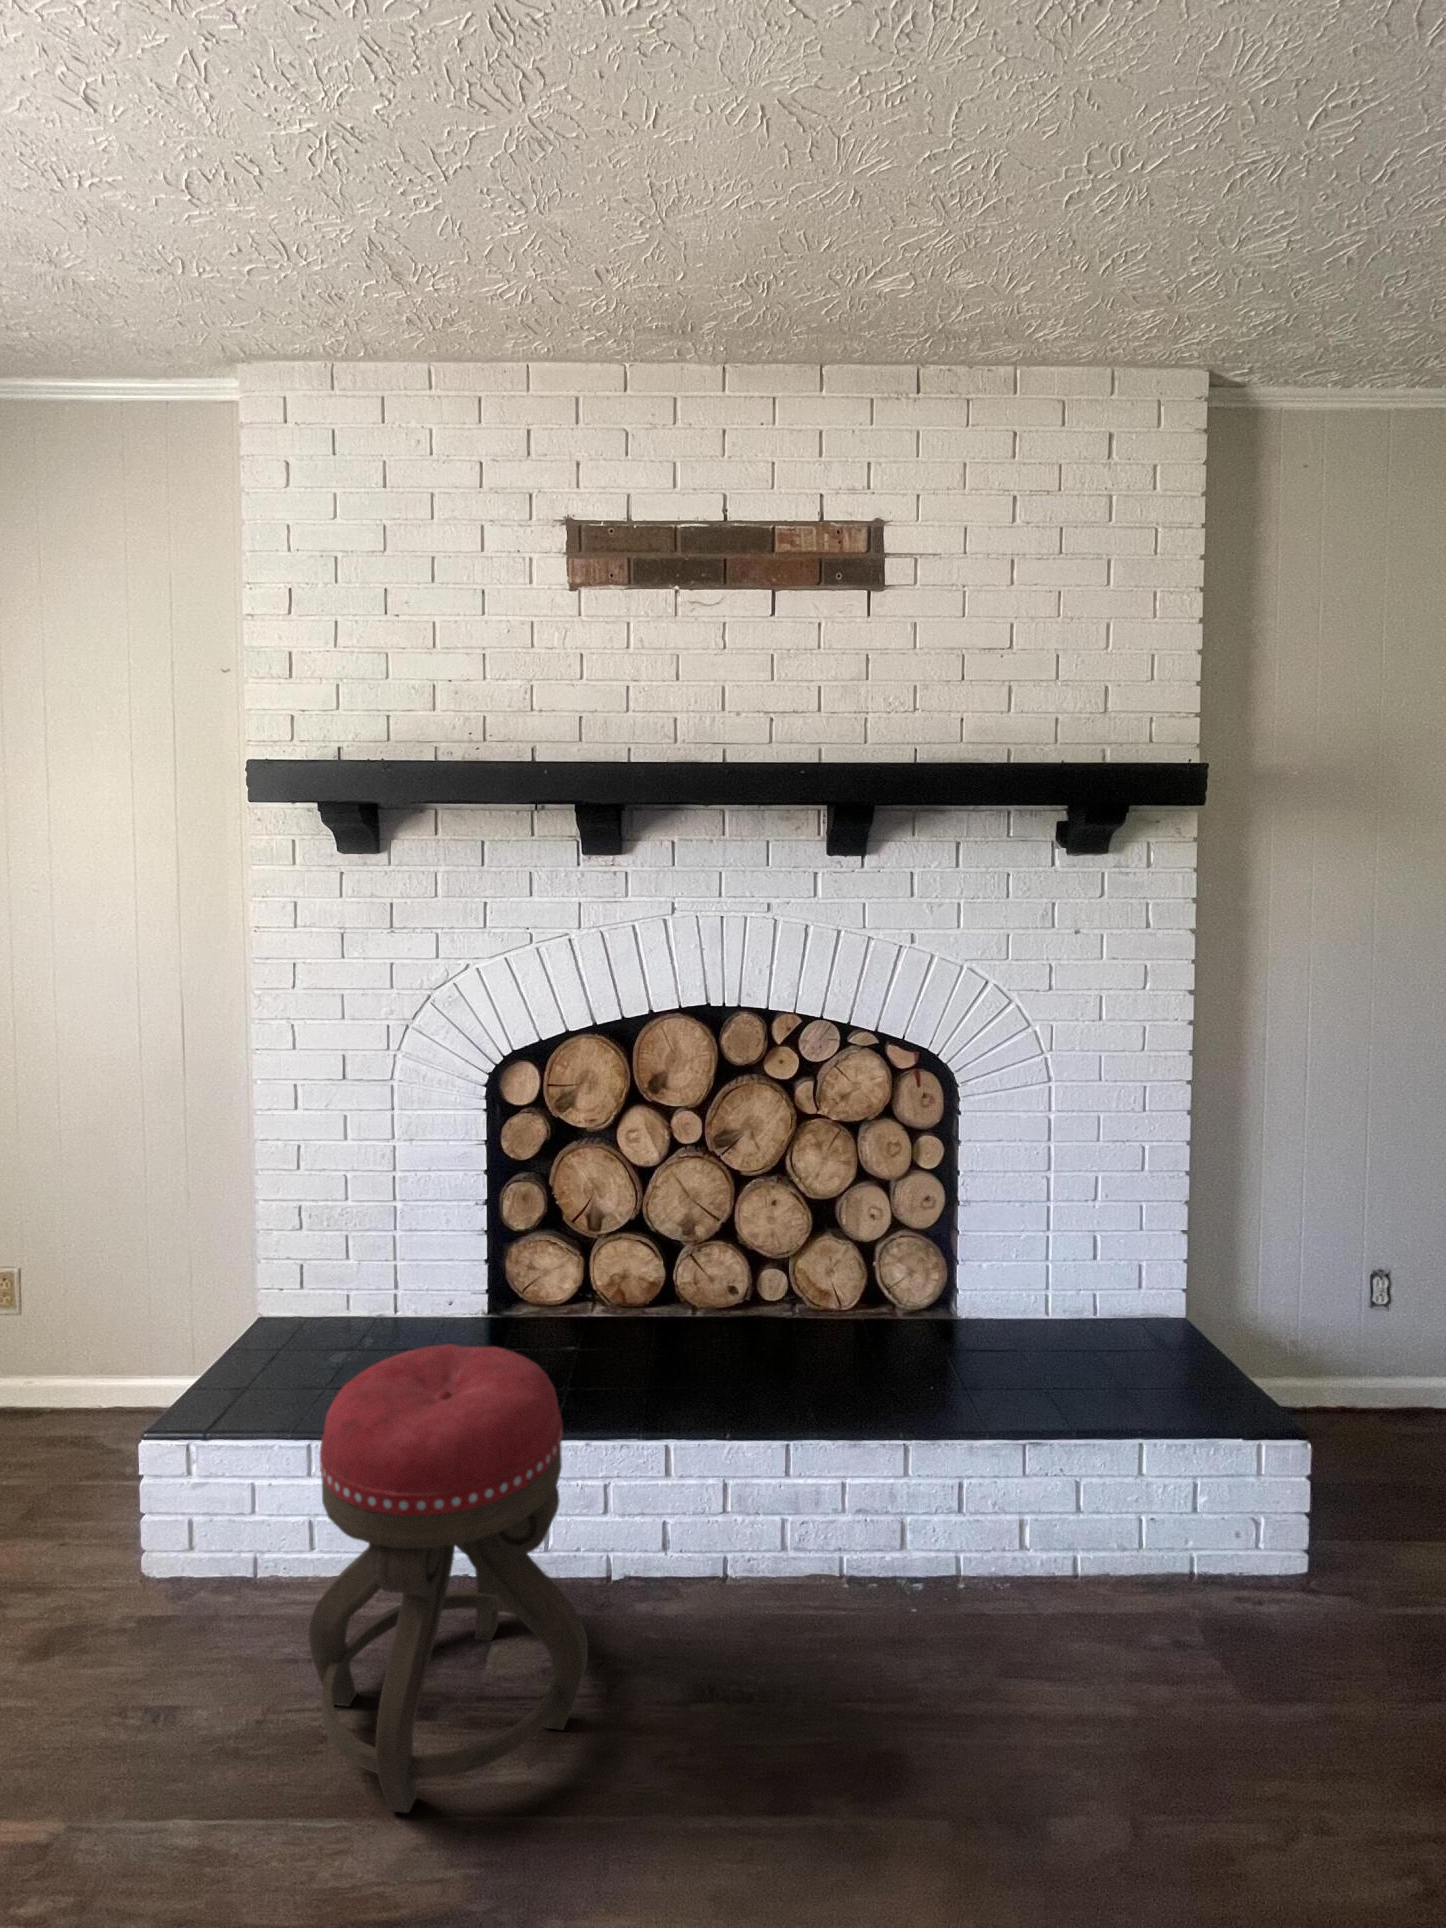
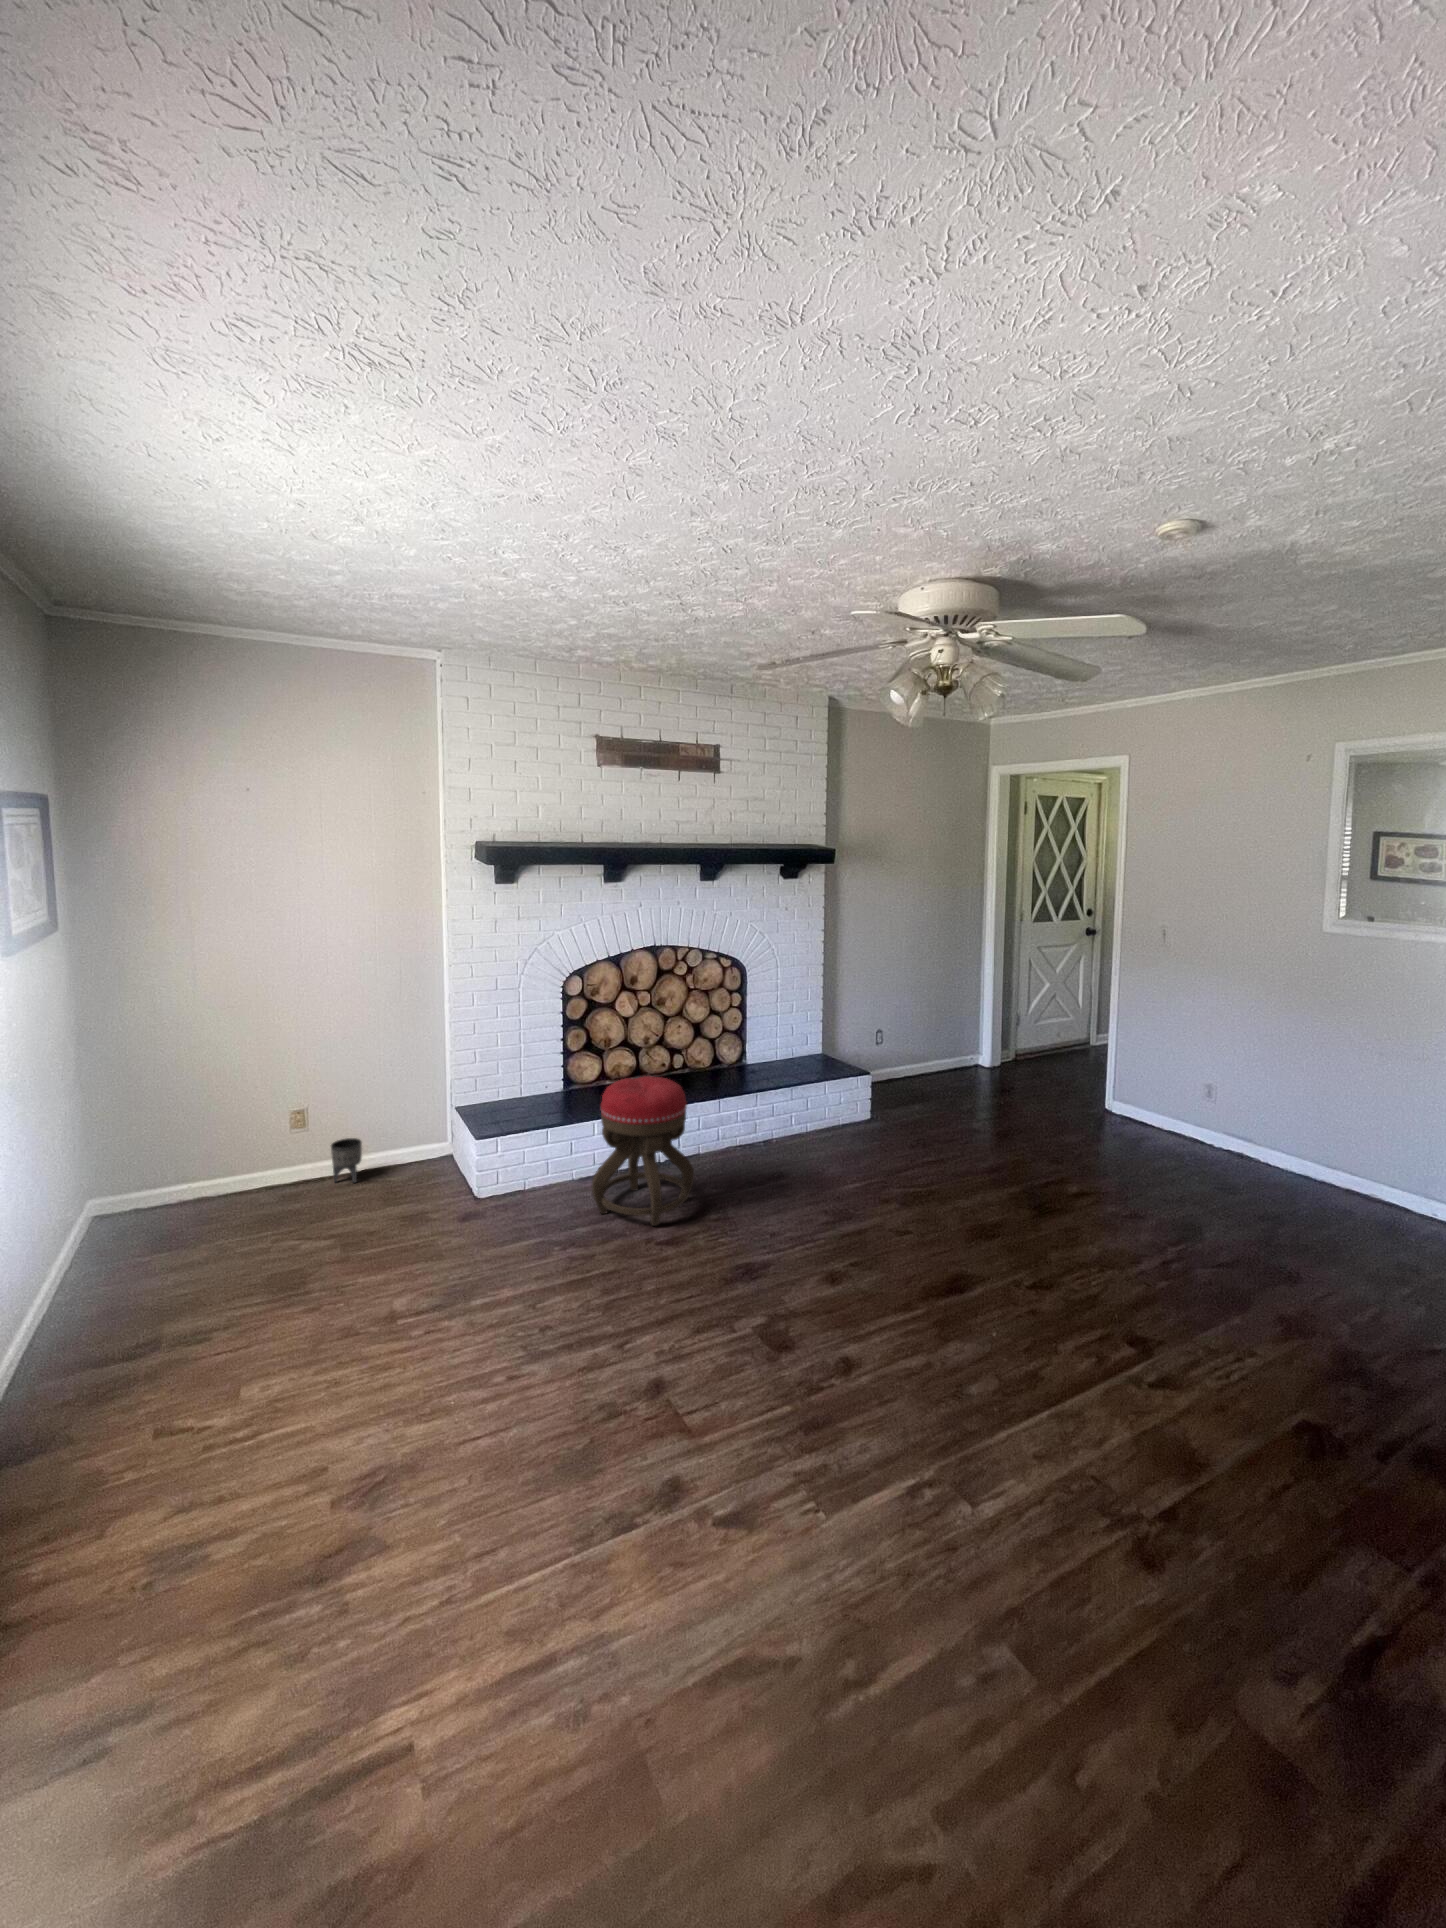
planter: none [21,1343,85,1439] -> present [331,1138,362,1183]

